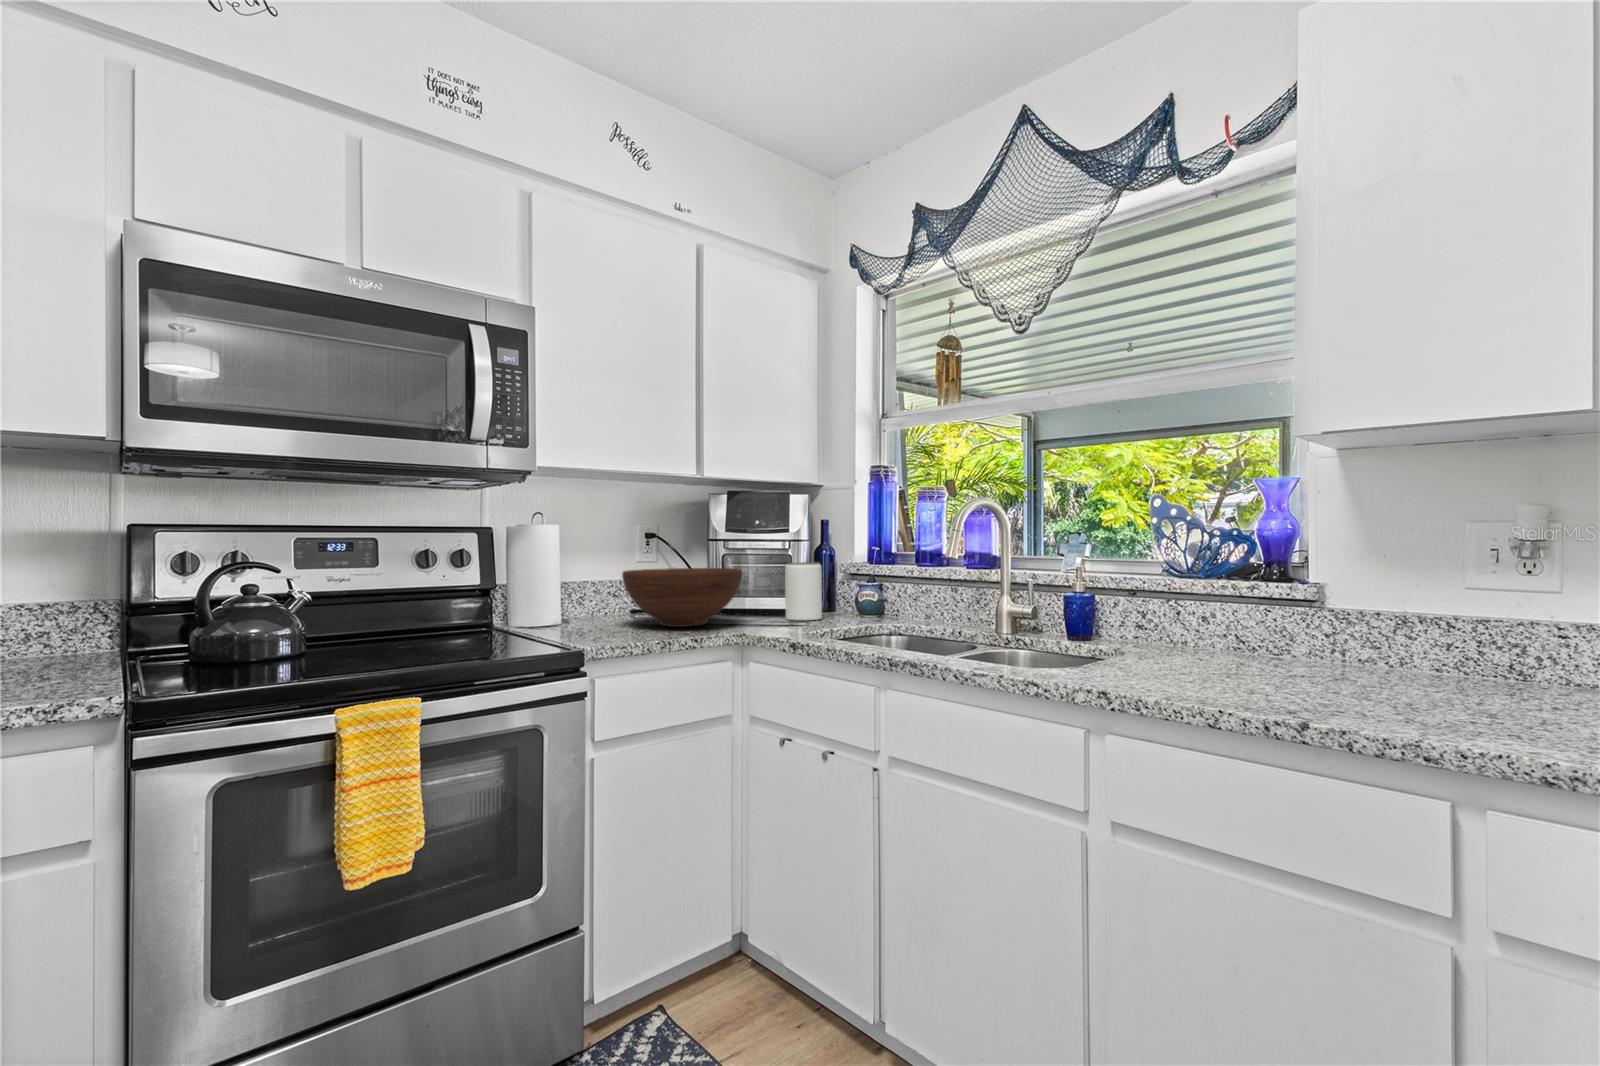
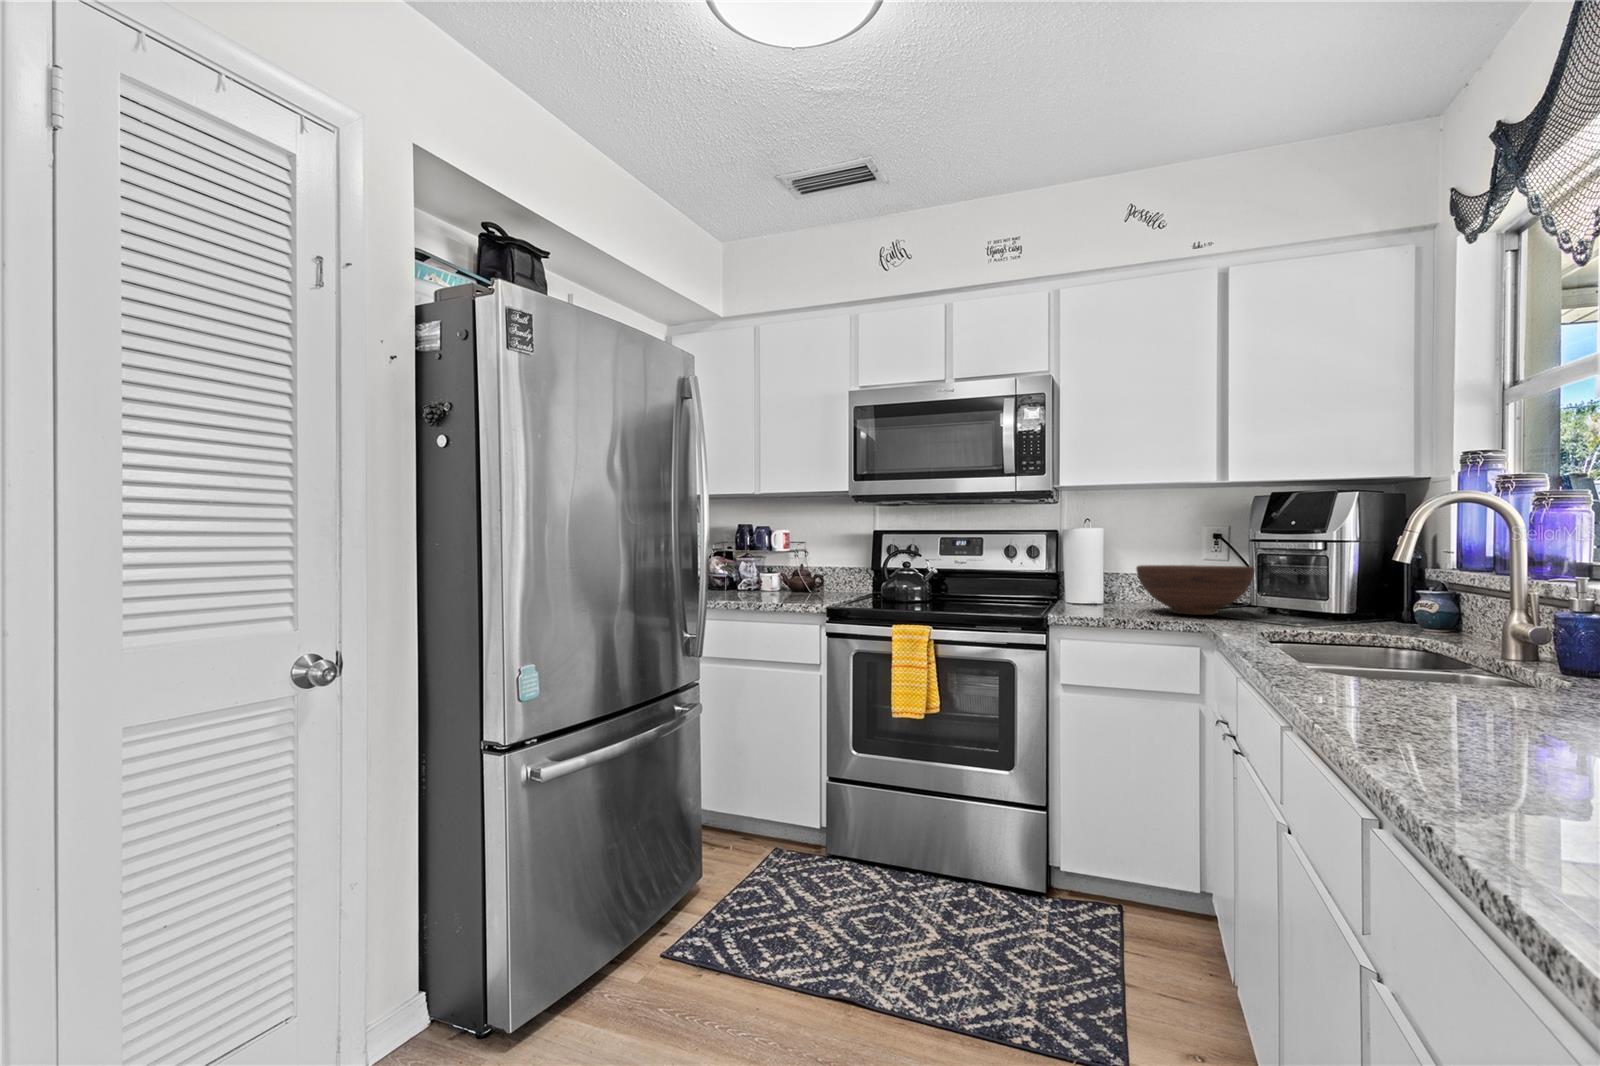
jar: present [785,562,822,620] -> none [1325,564,1374,625]

